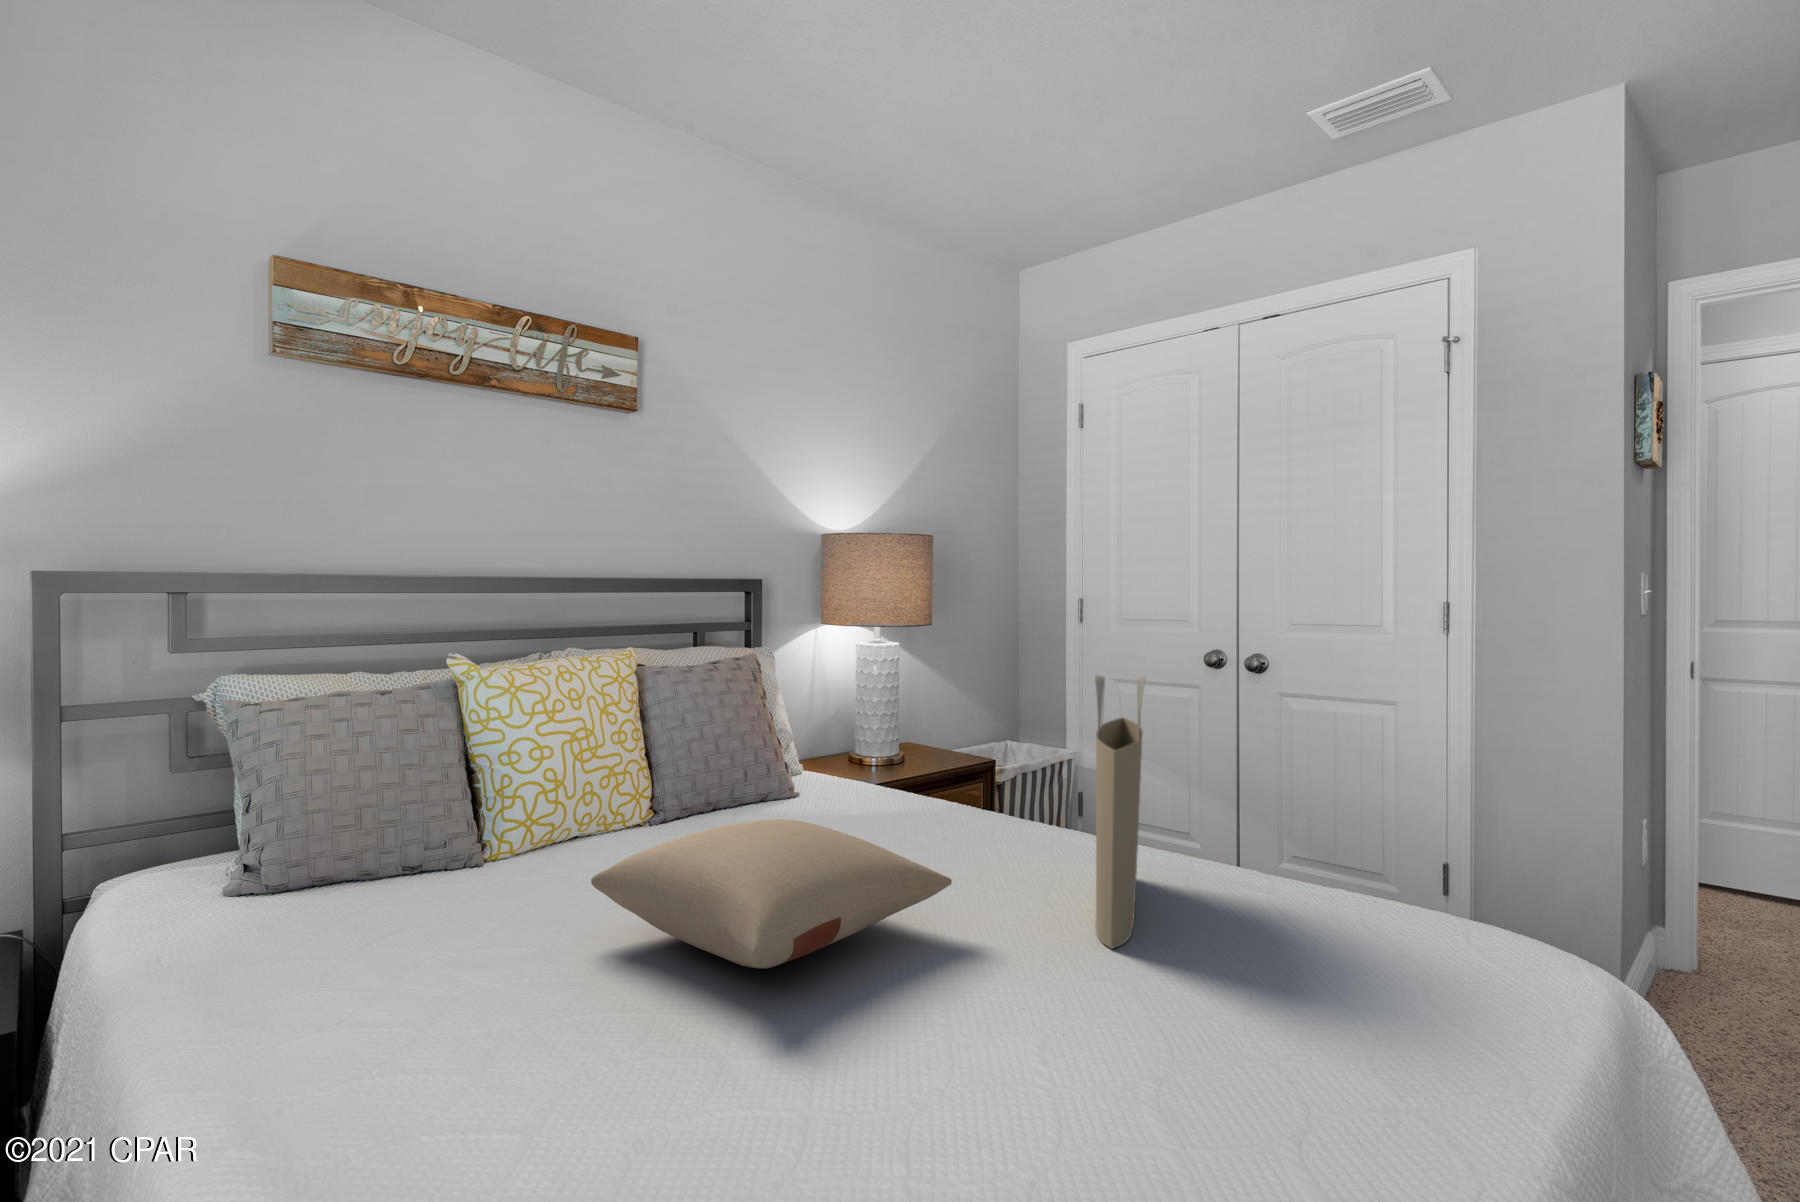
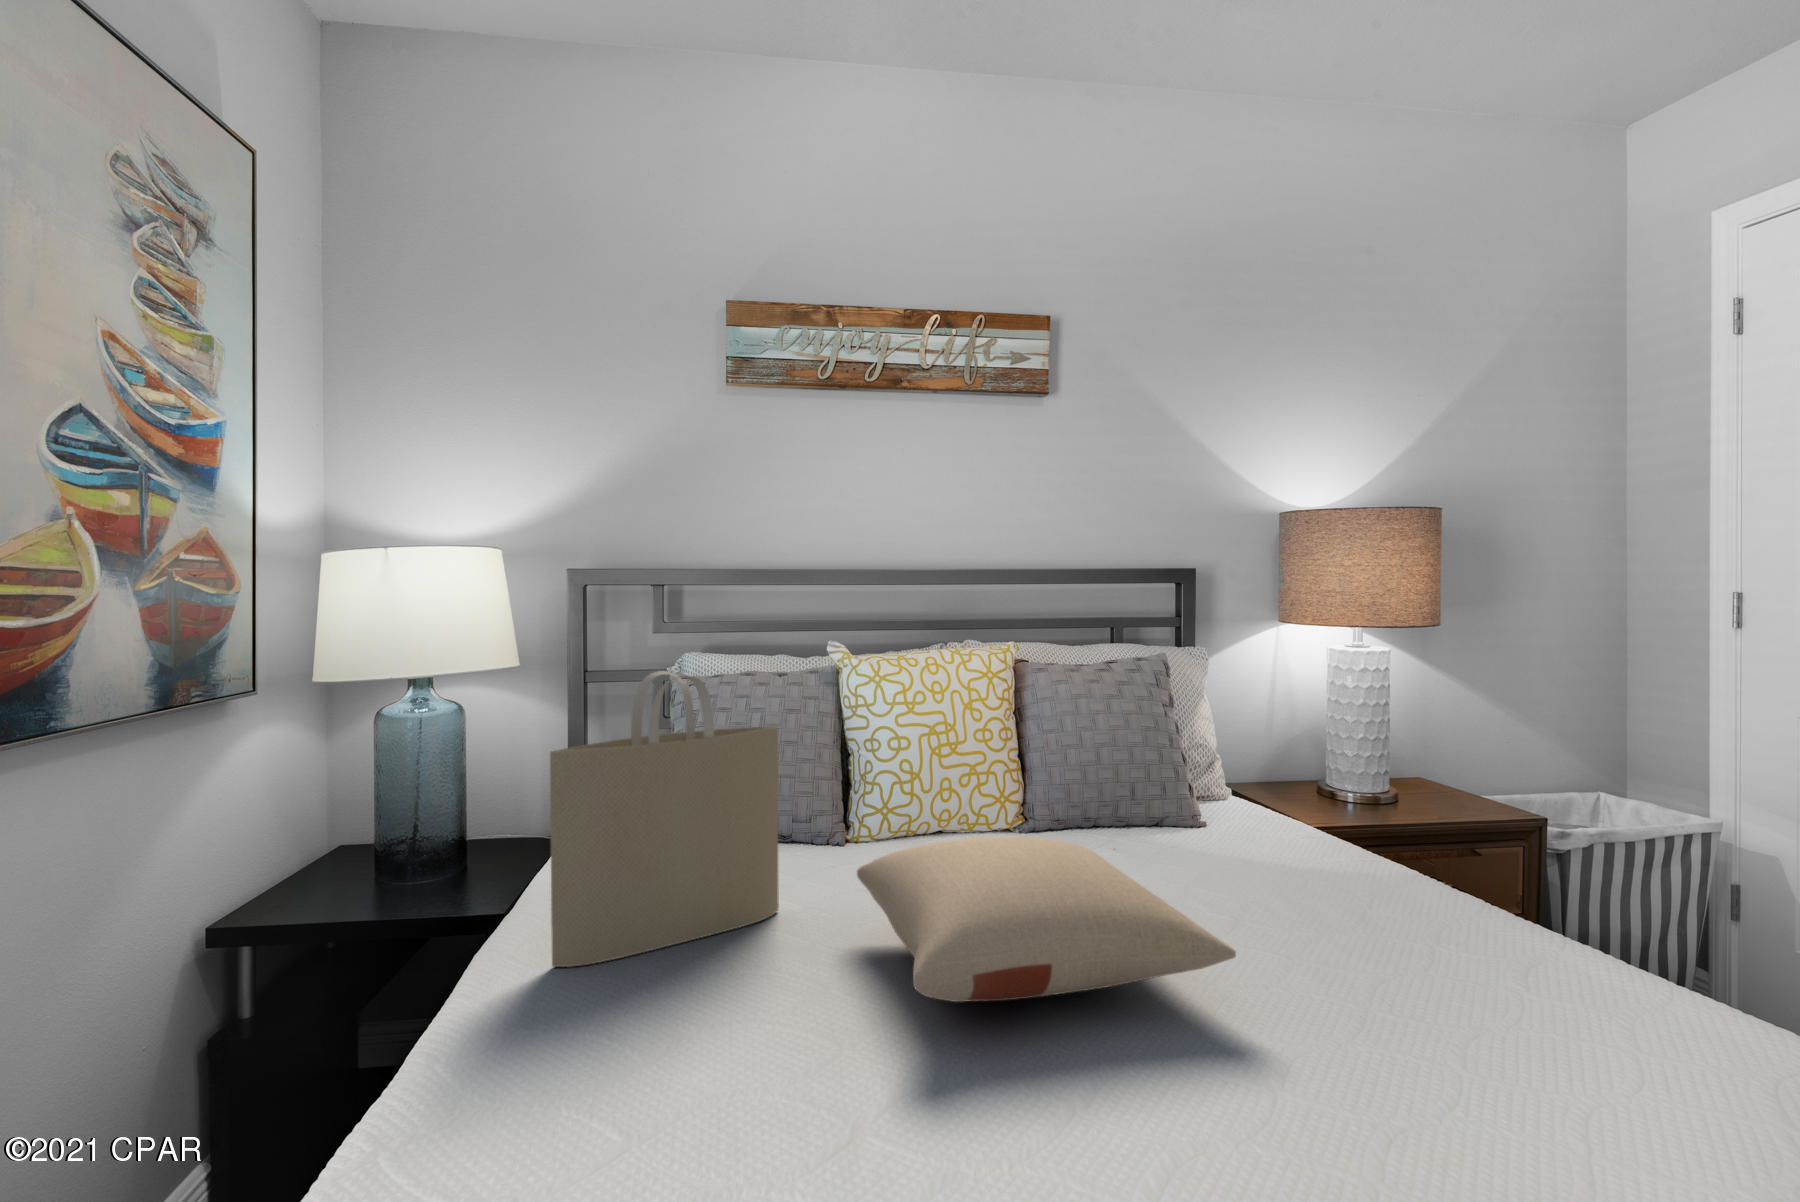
tote bag: present [1095,675,1146,949] -> present [550,671,779,967]

